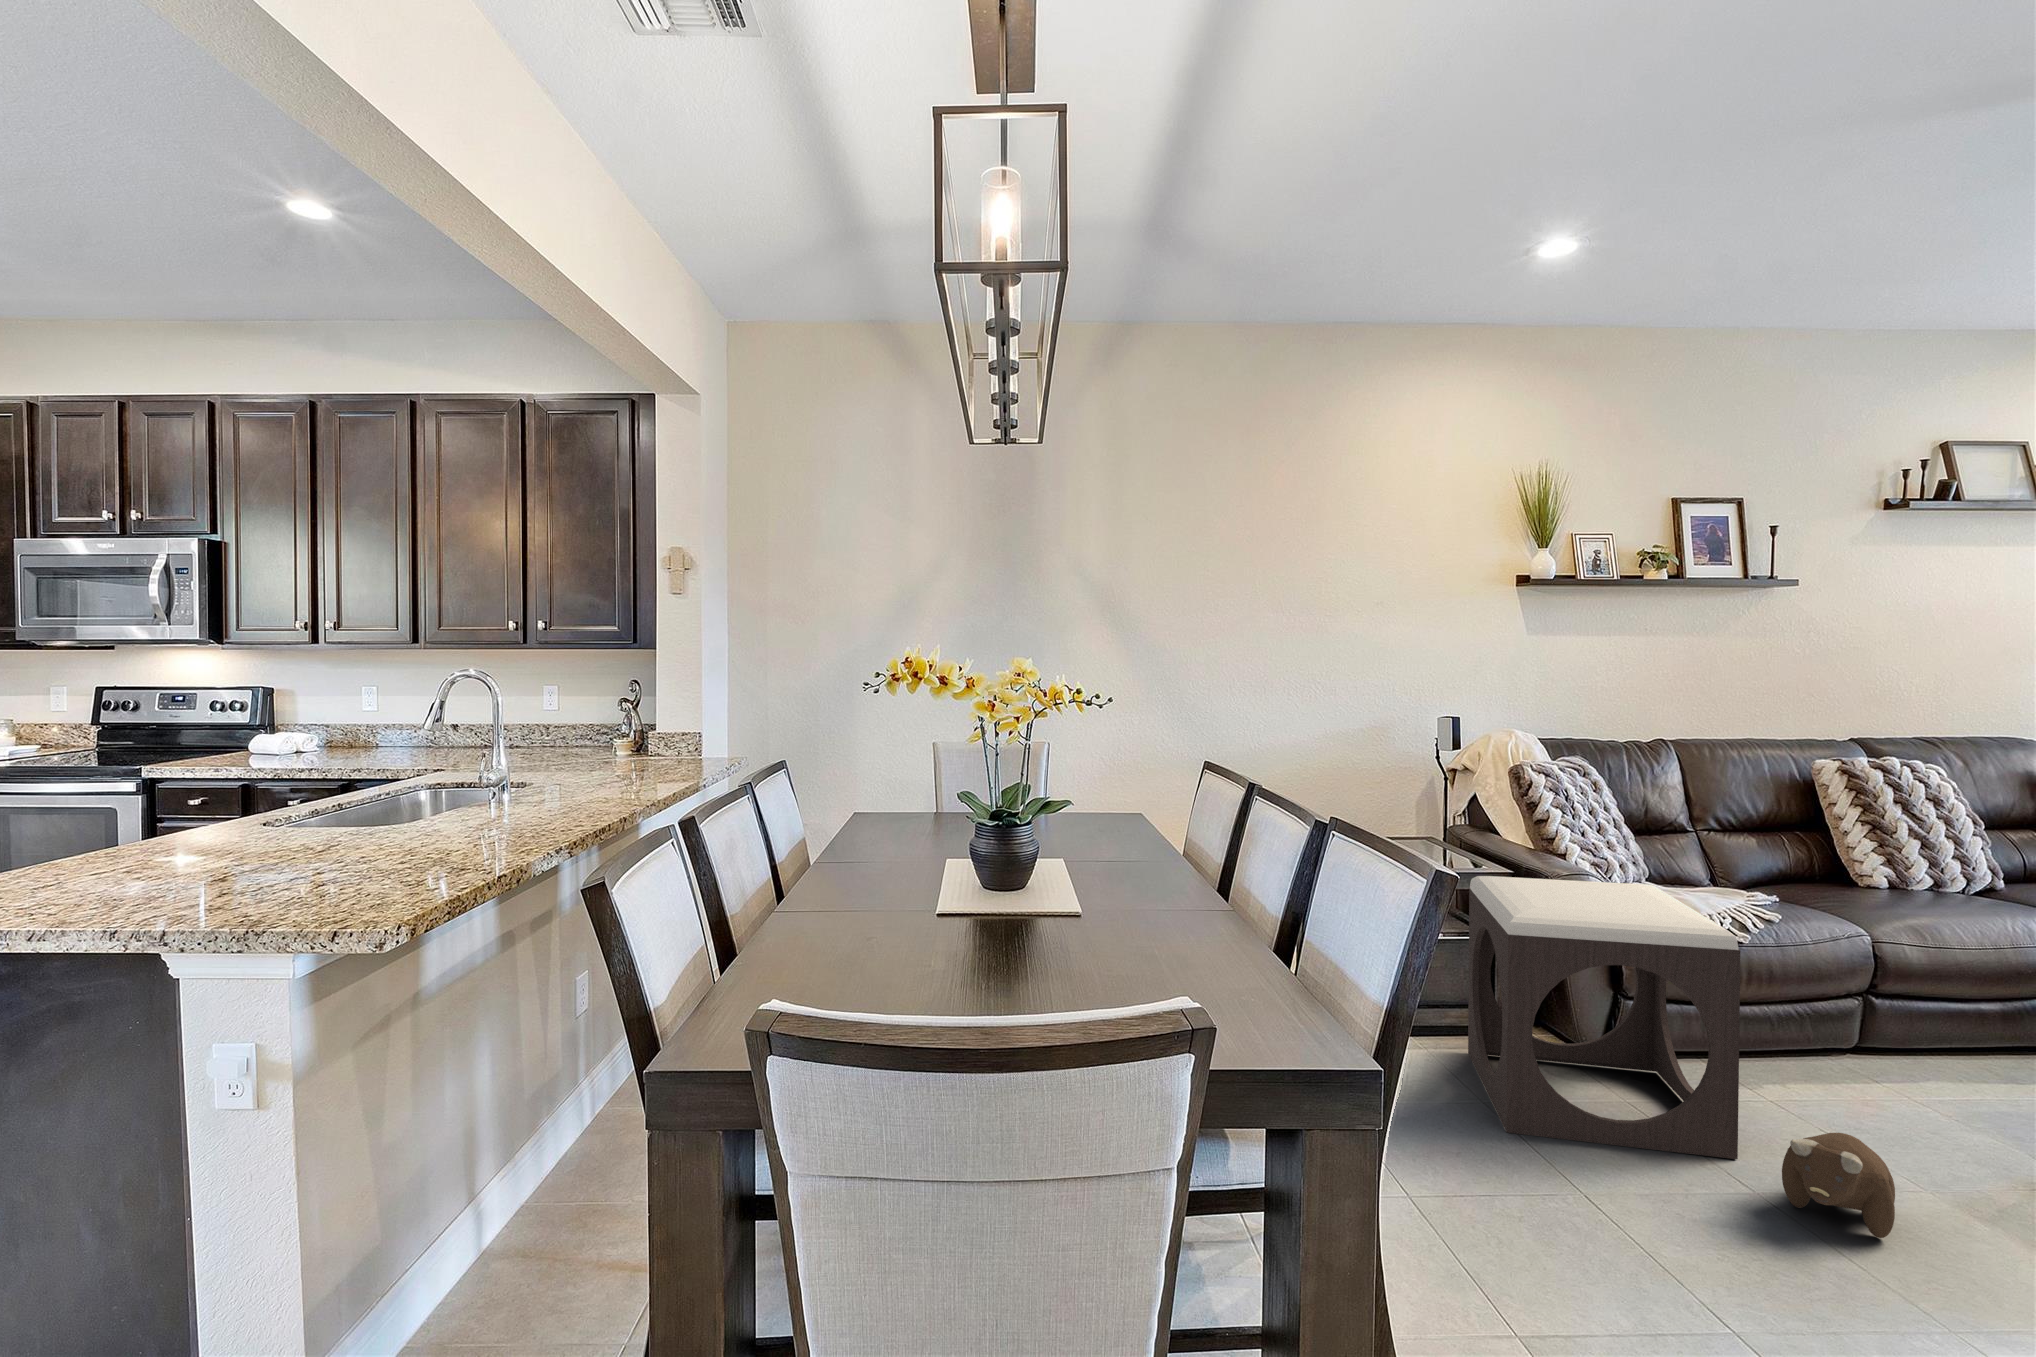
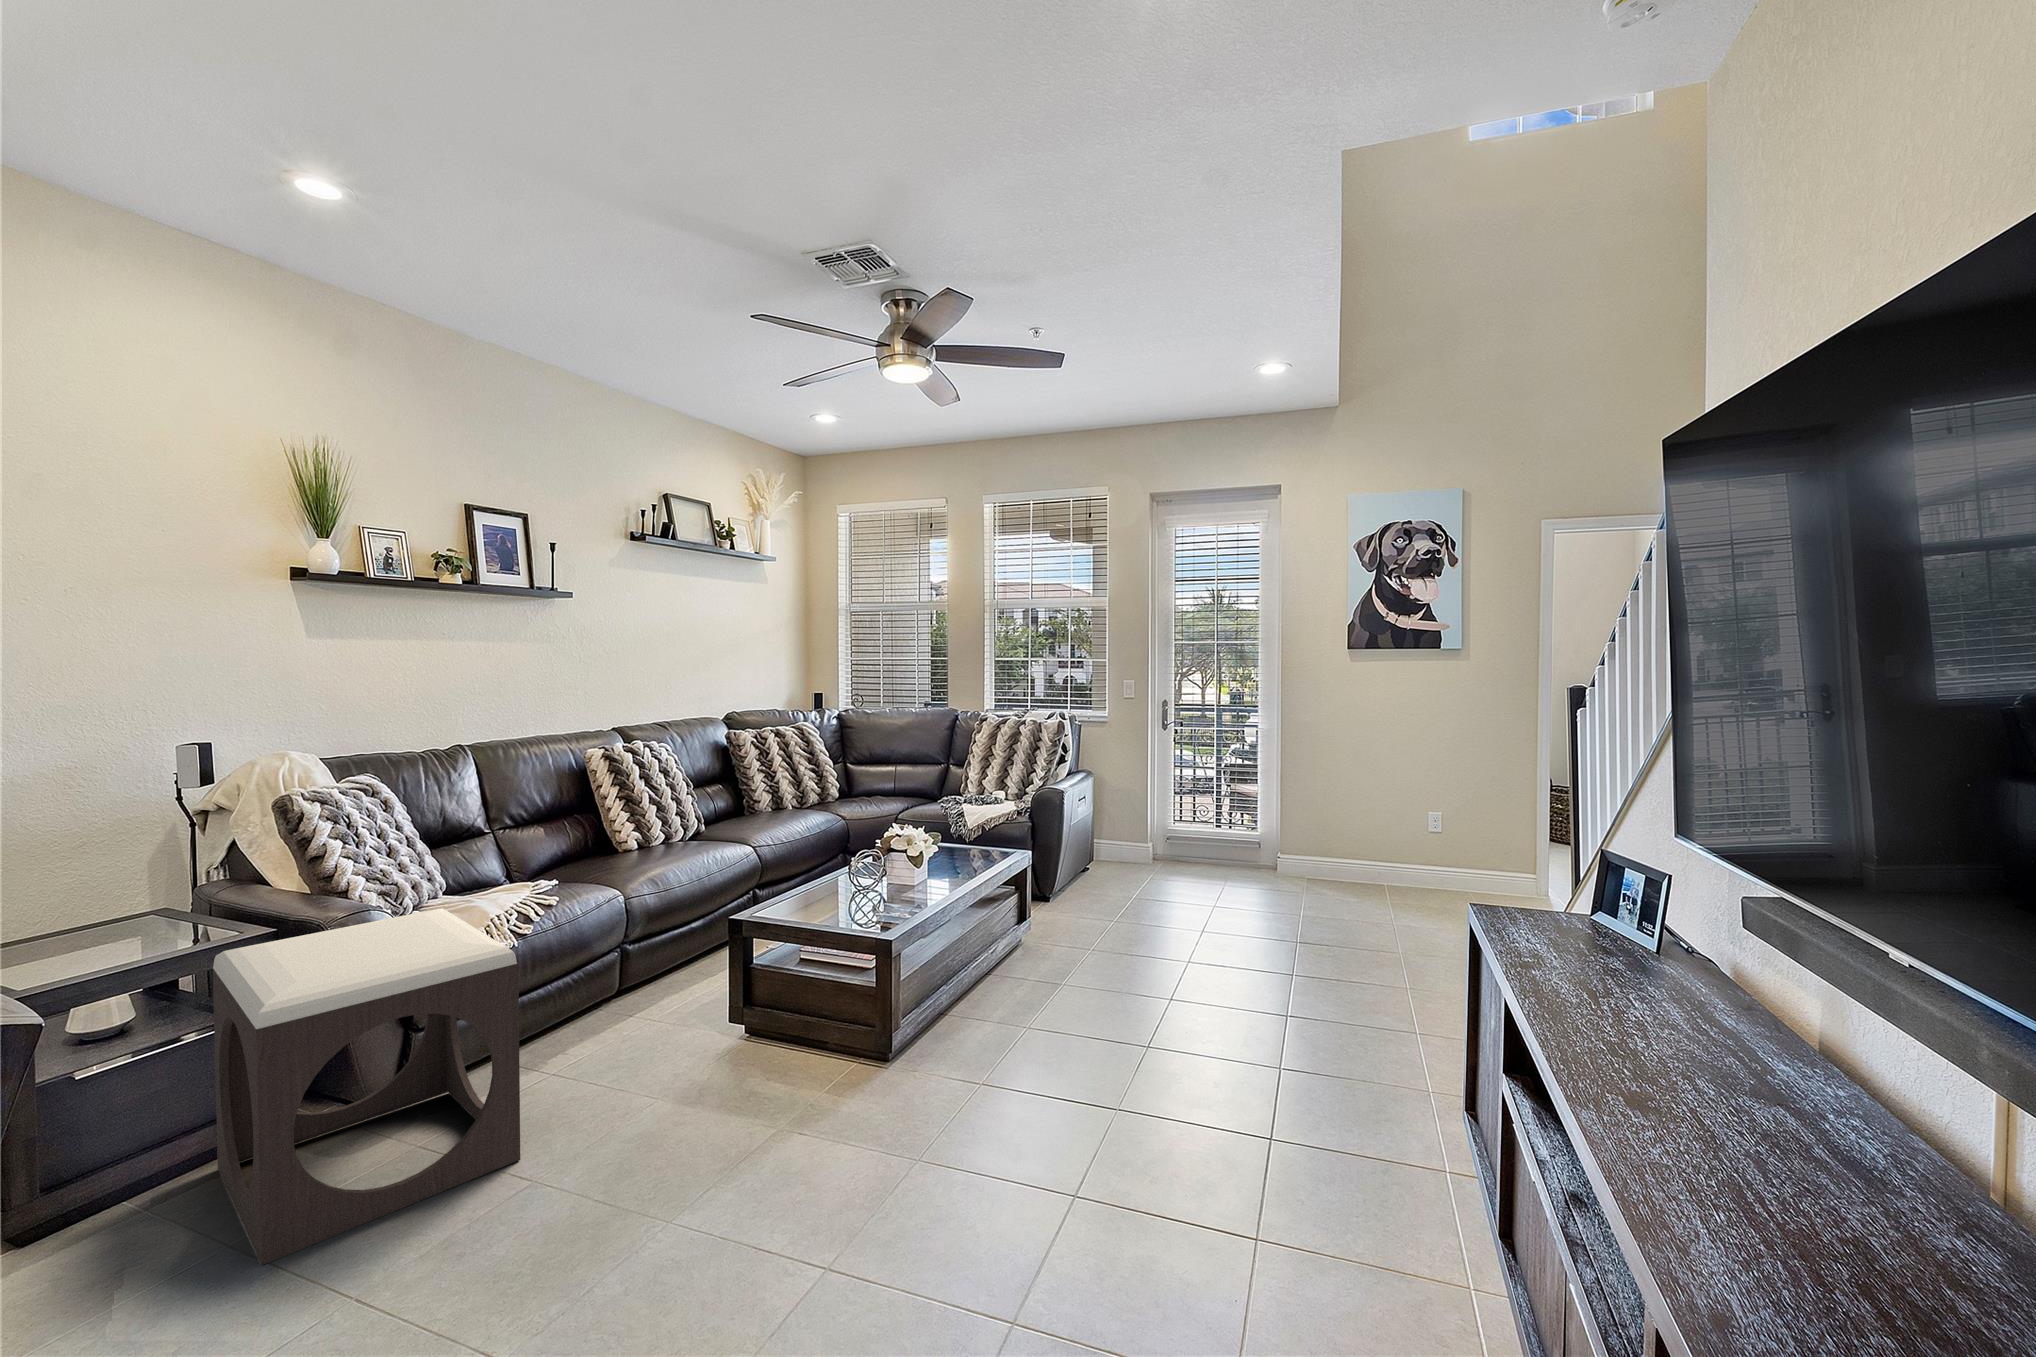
plush toy: present [1782,1133,1895,1238] -> none [555,1100,640,1186]

